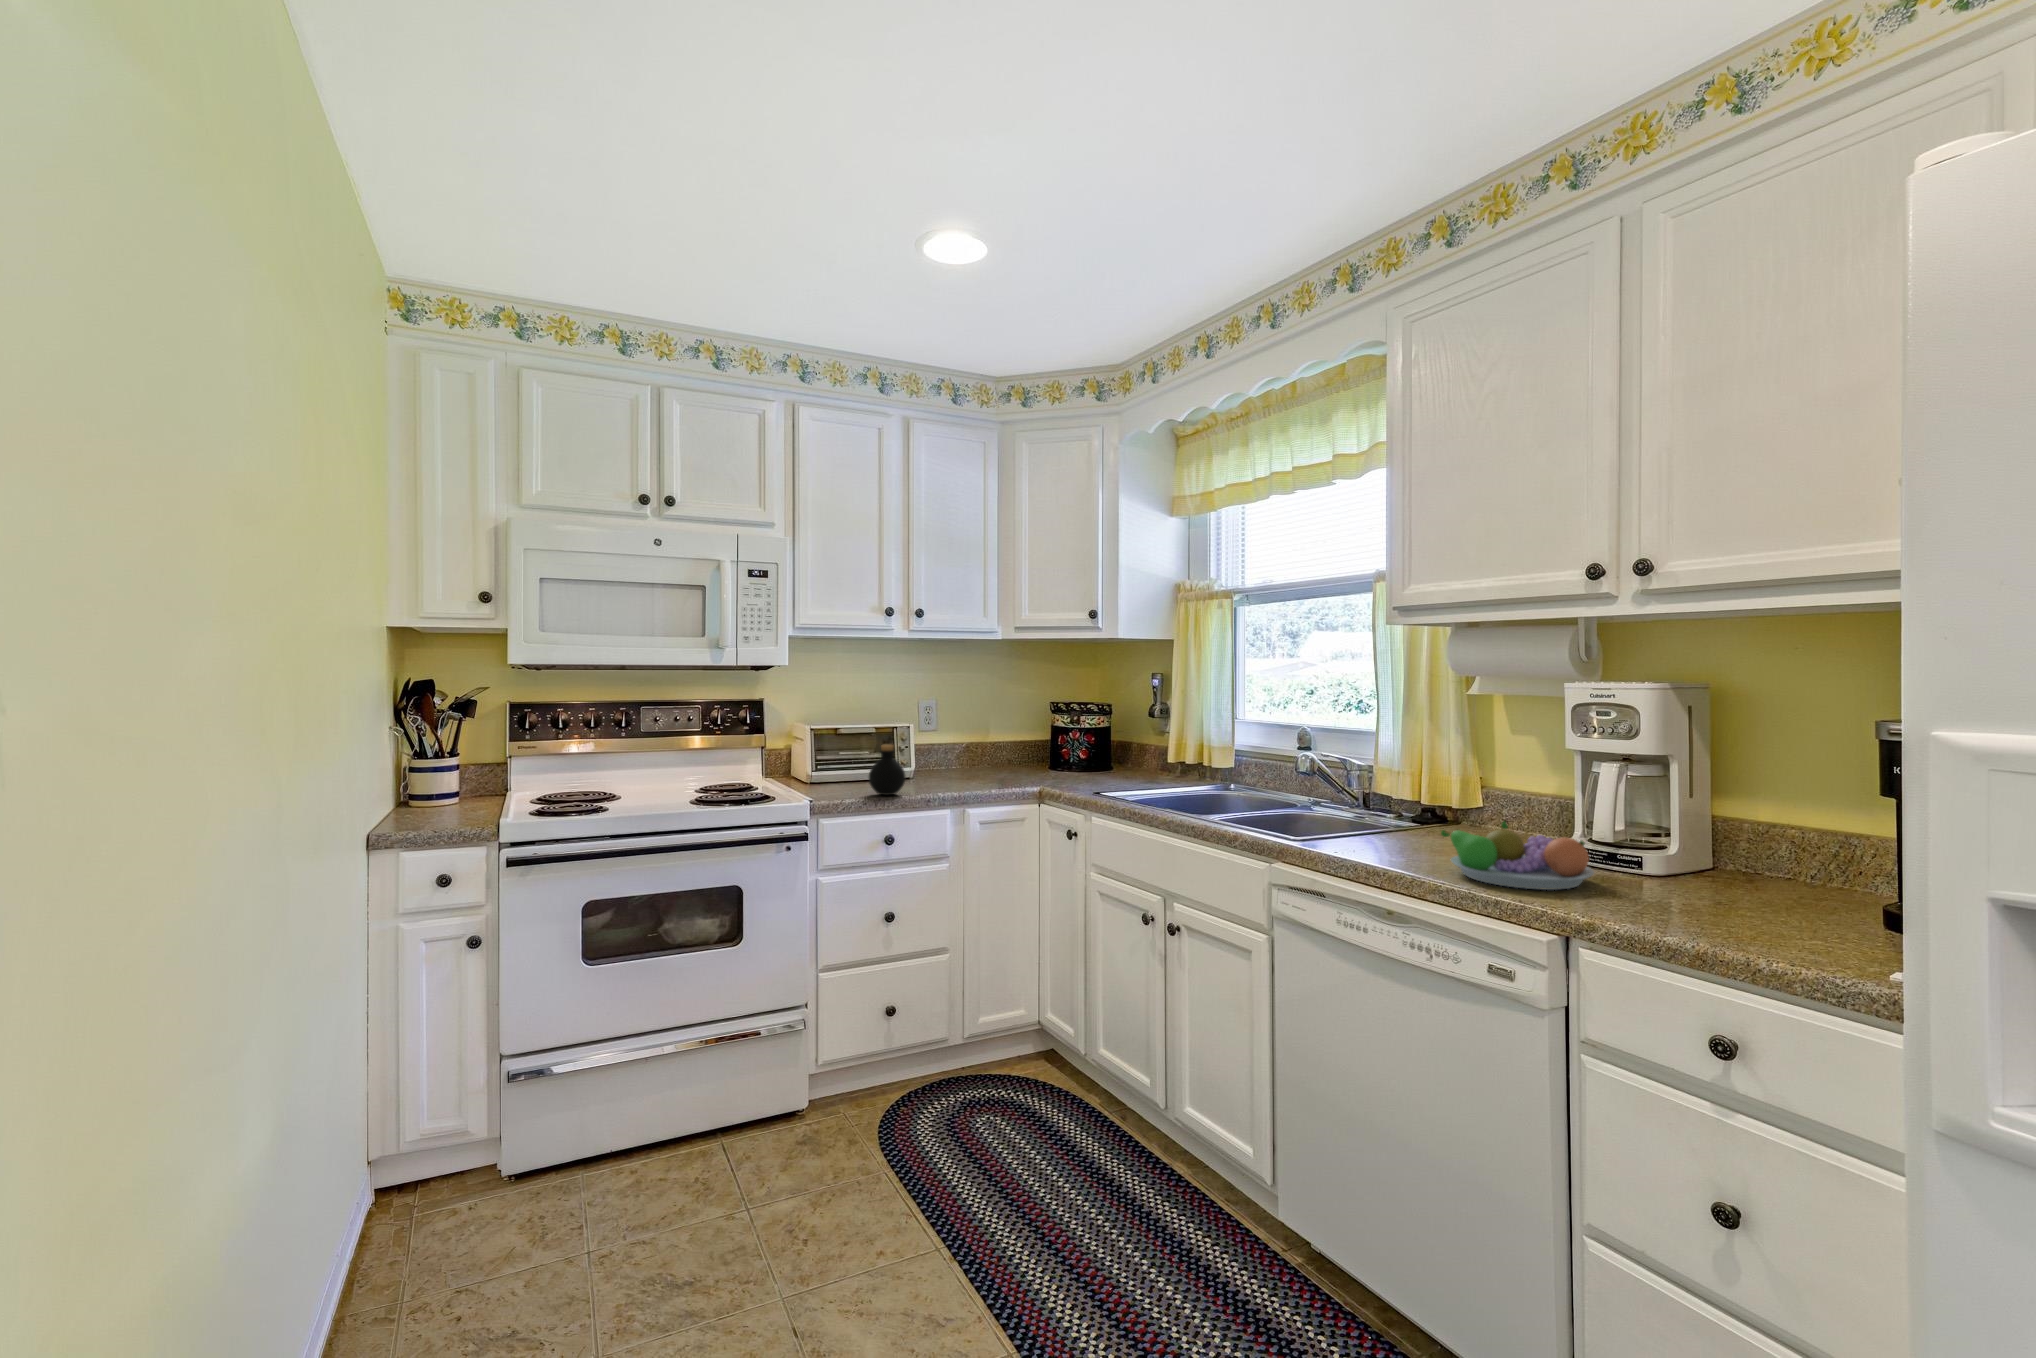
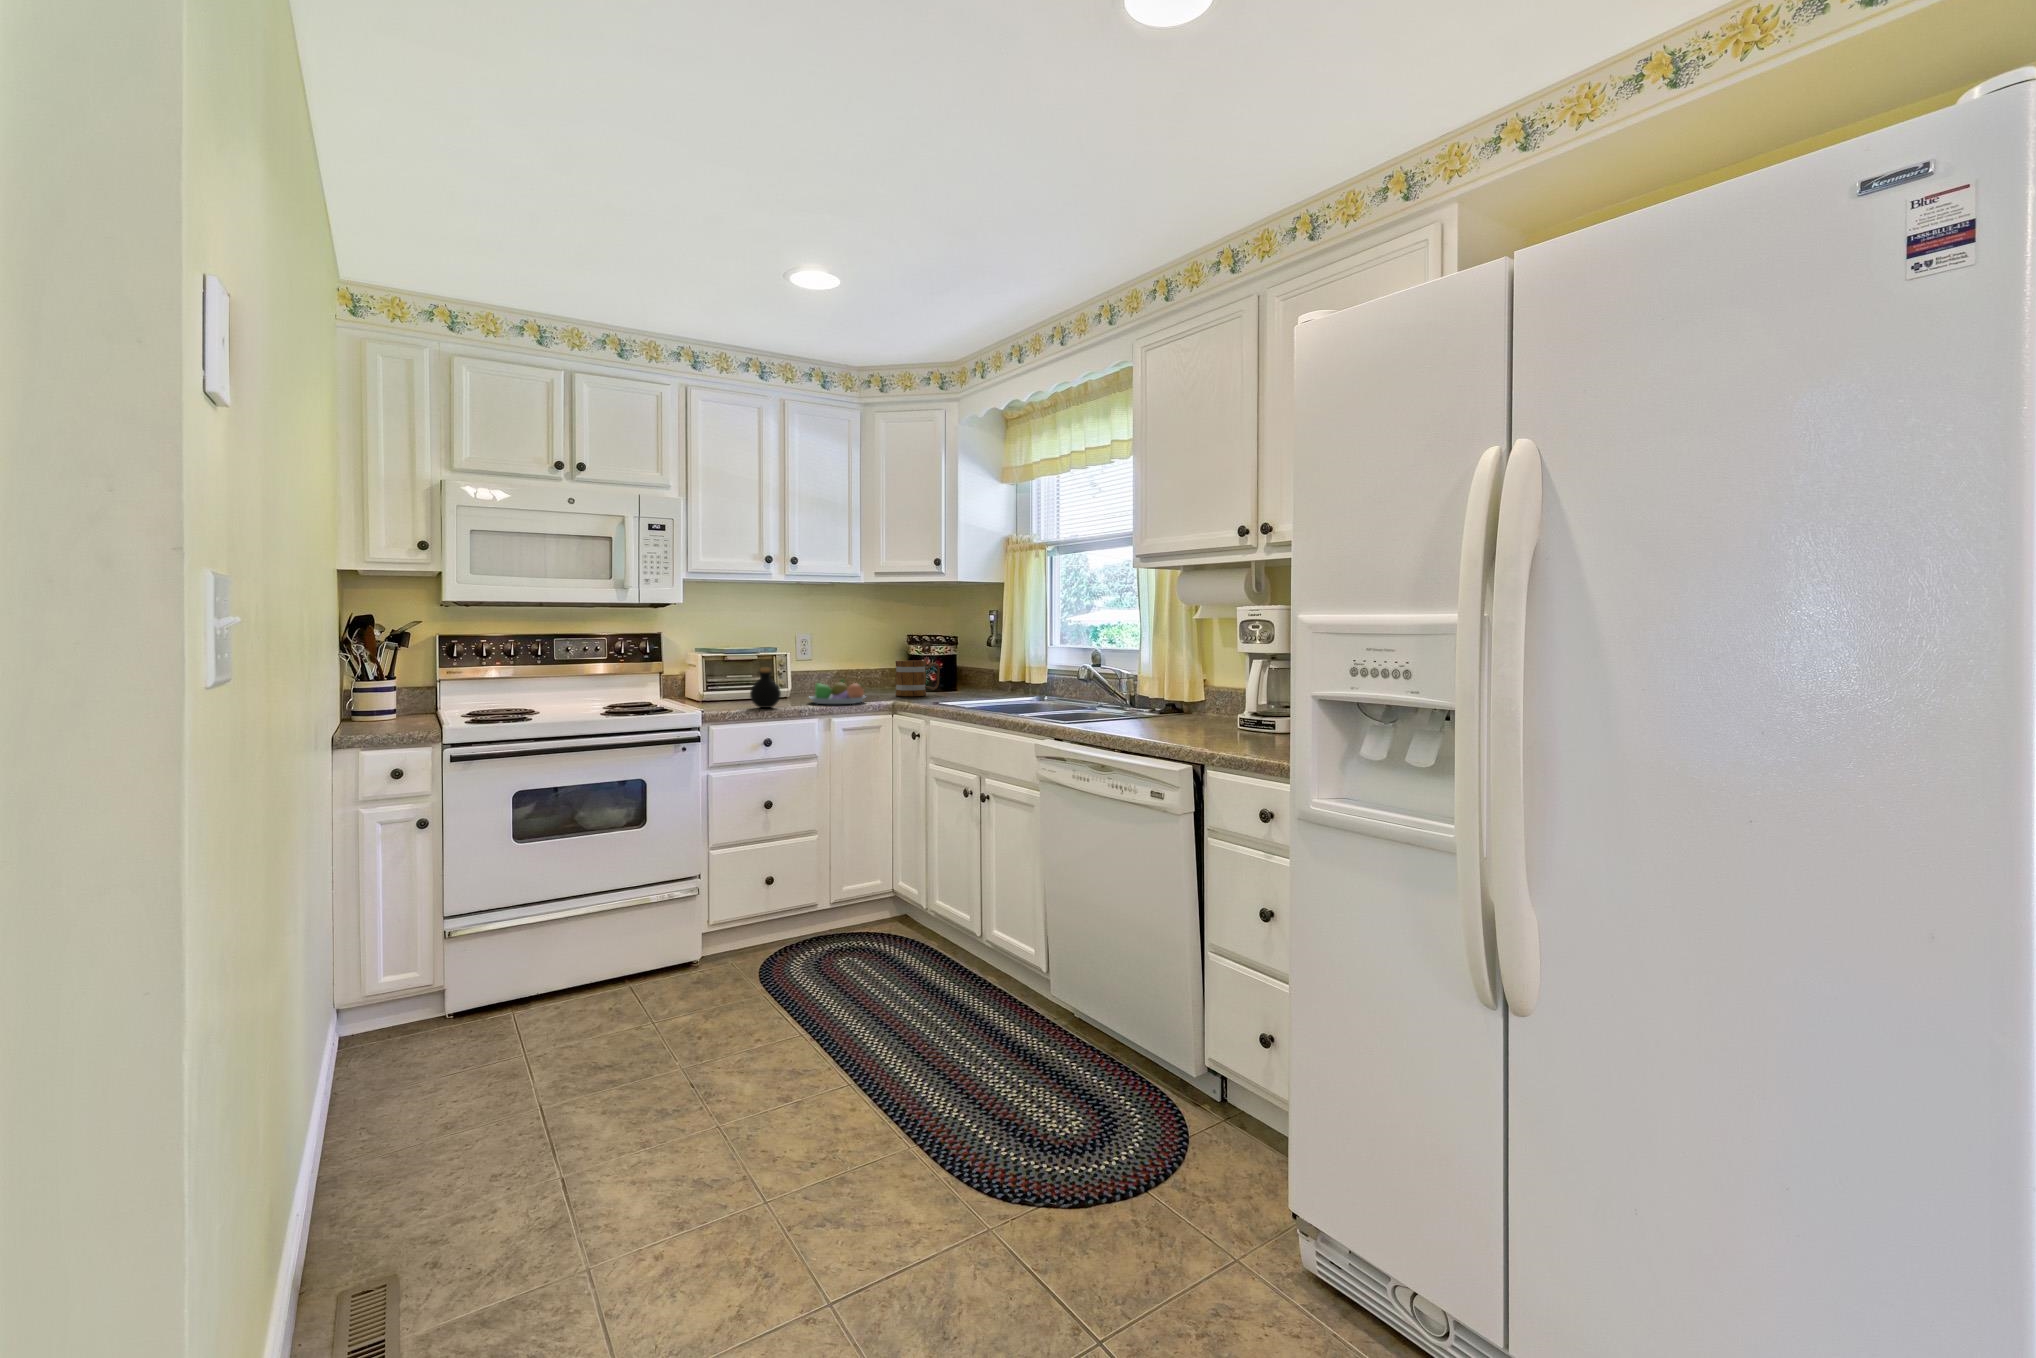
mug: none [1038,731,1092,776] -> present [896,660,940,696]
fruit bowl: present [1441,821,1594,890] -> present [809,679,865,704]

